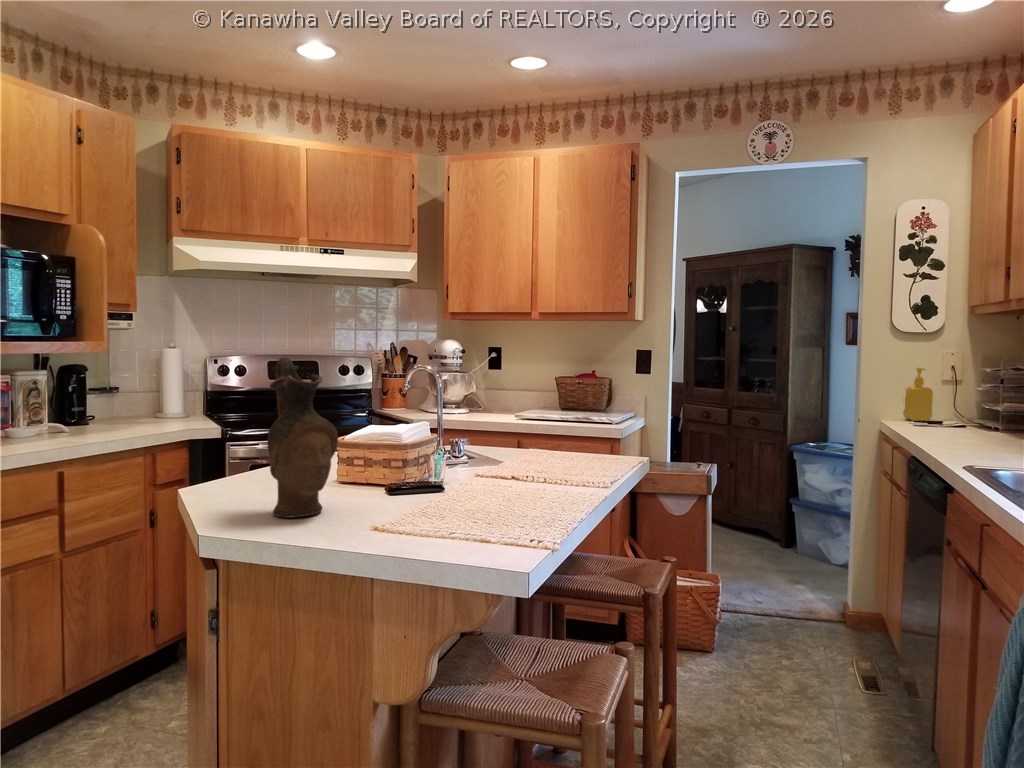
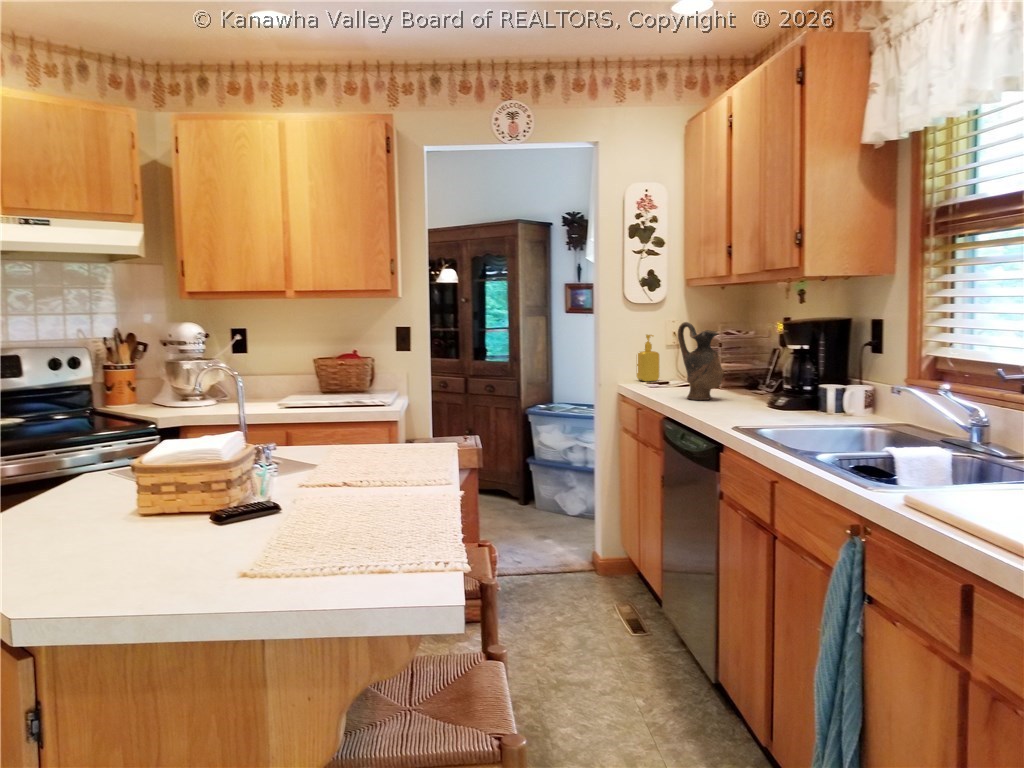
ceramic pitcher: present [267,357,338,518] -> present [678,322,724,400]

